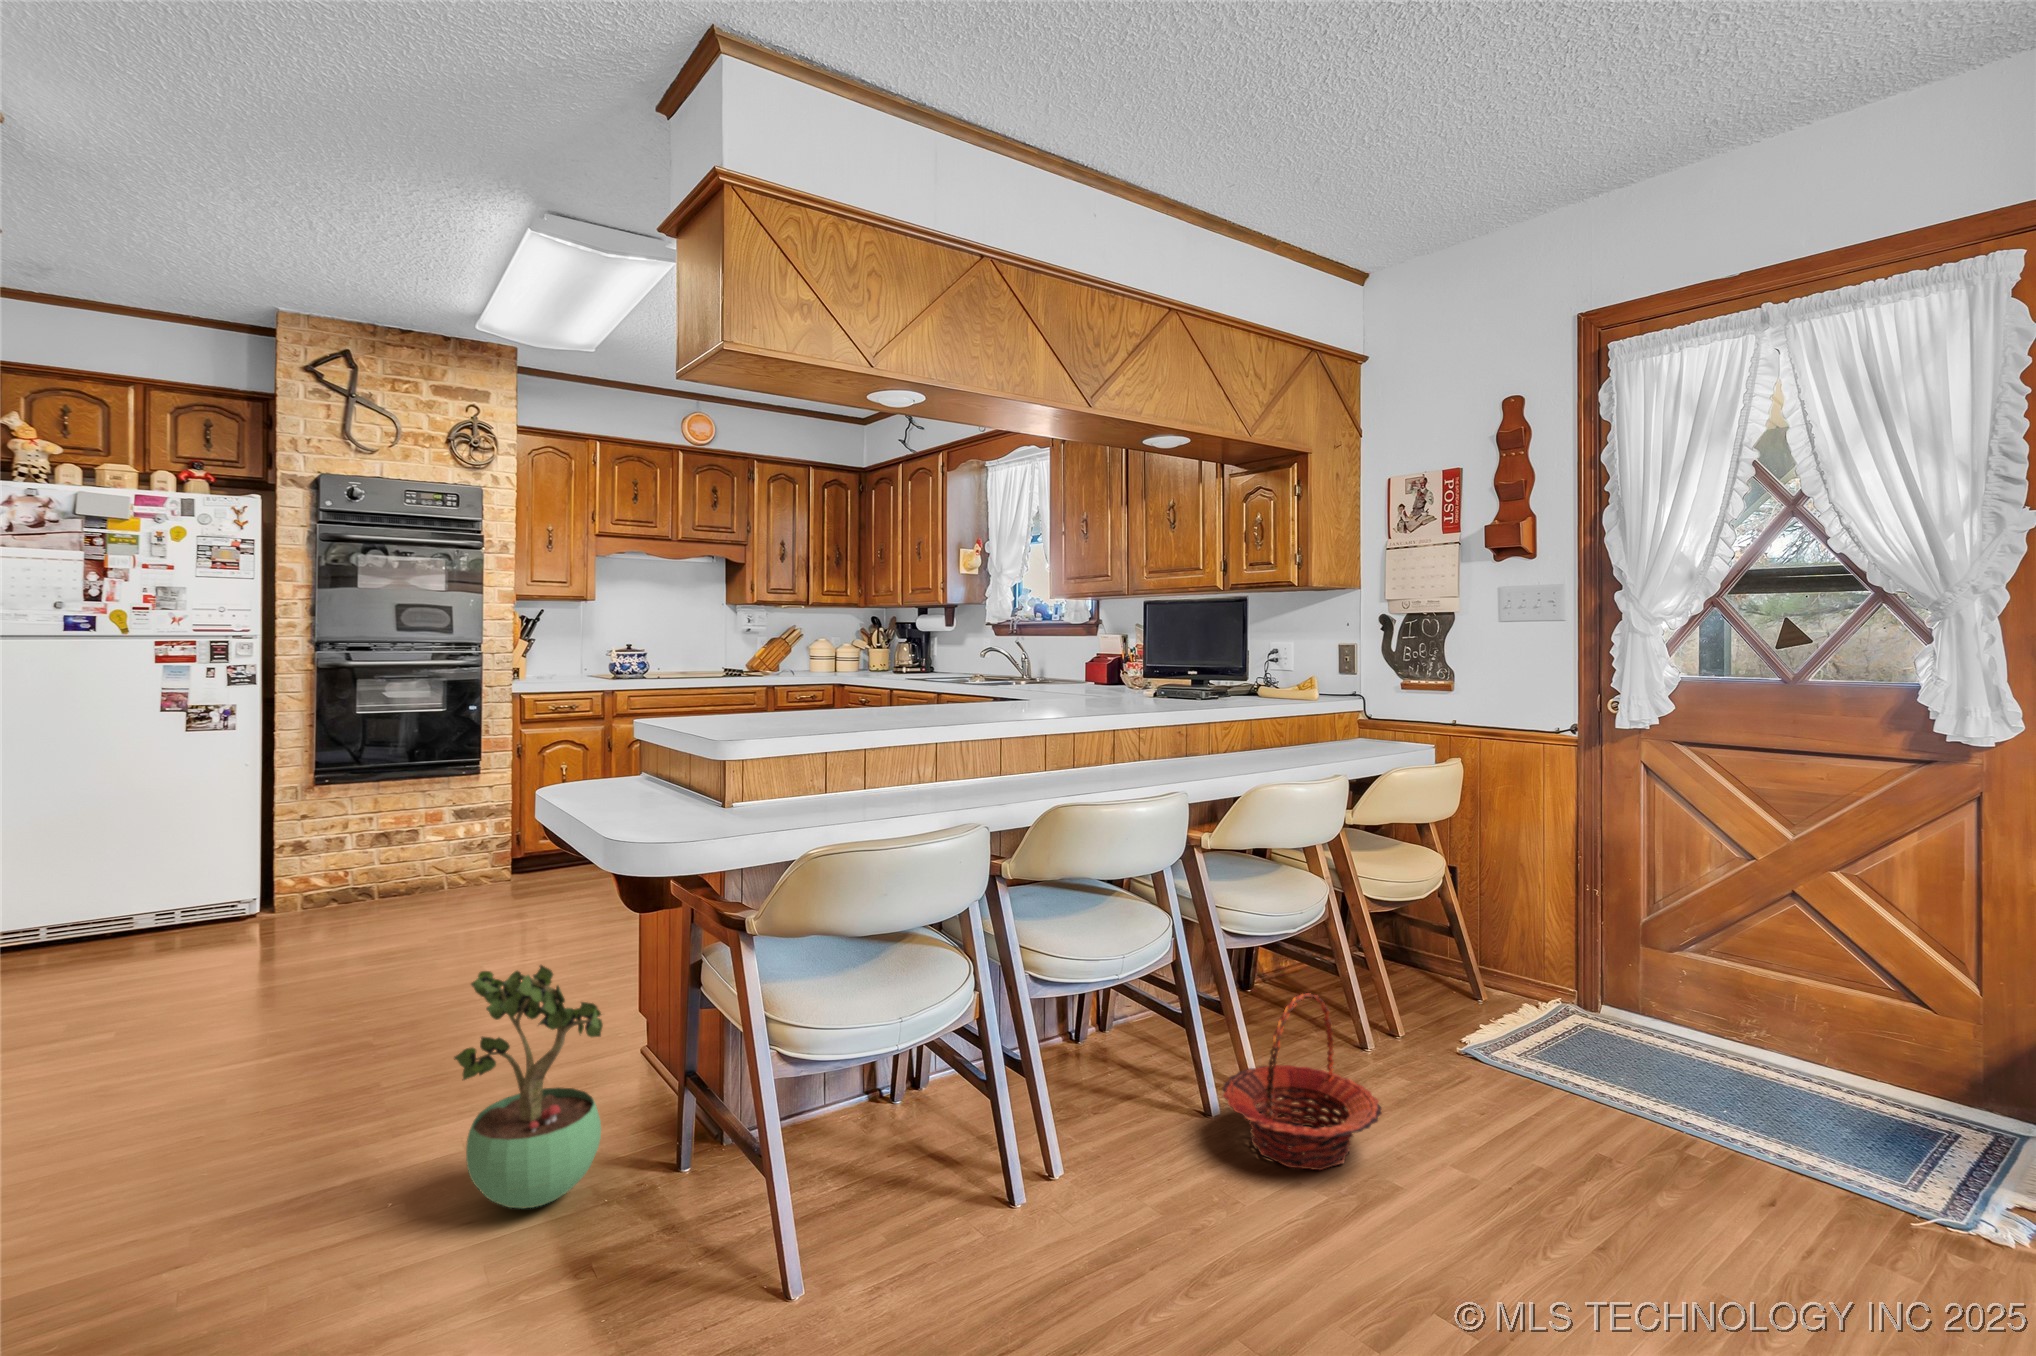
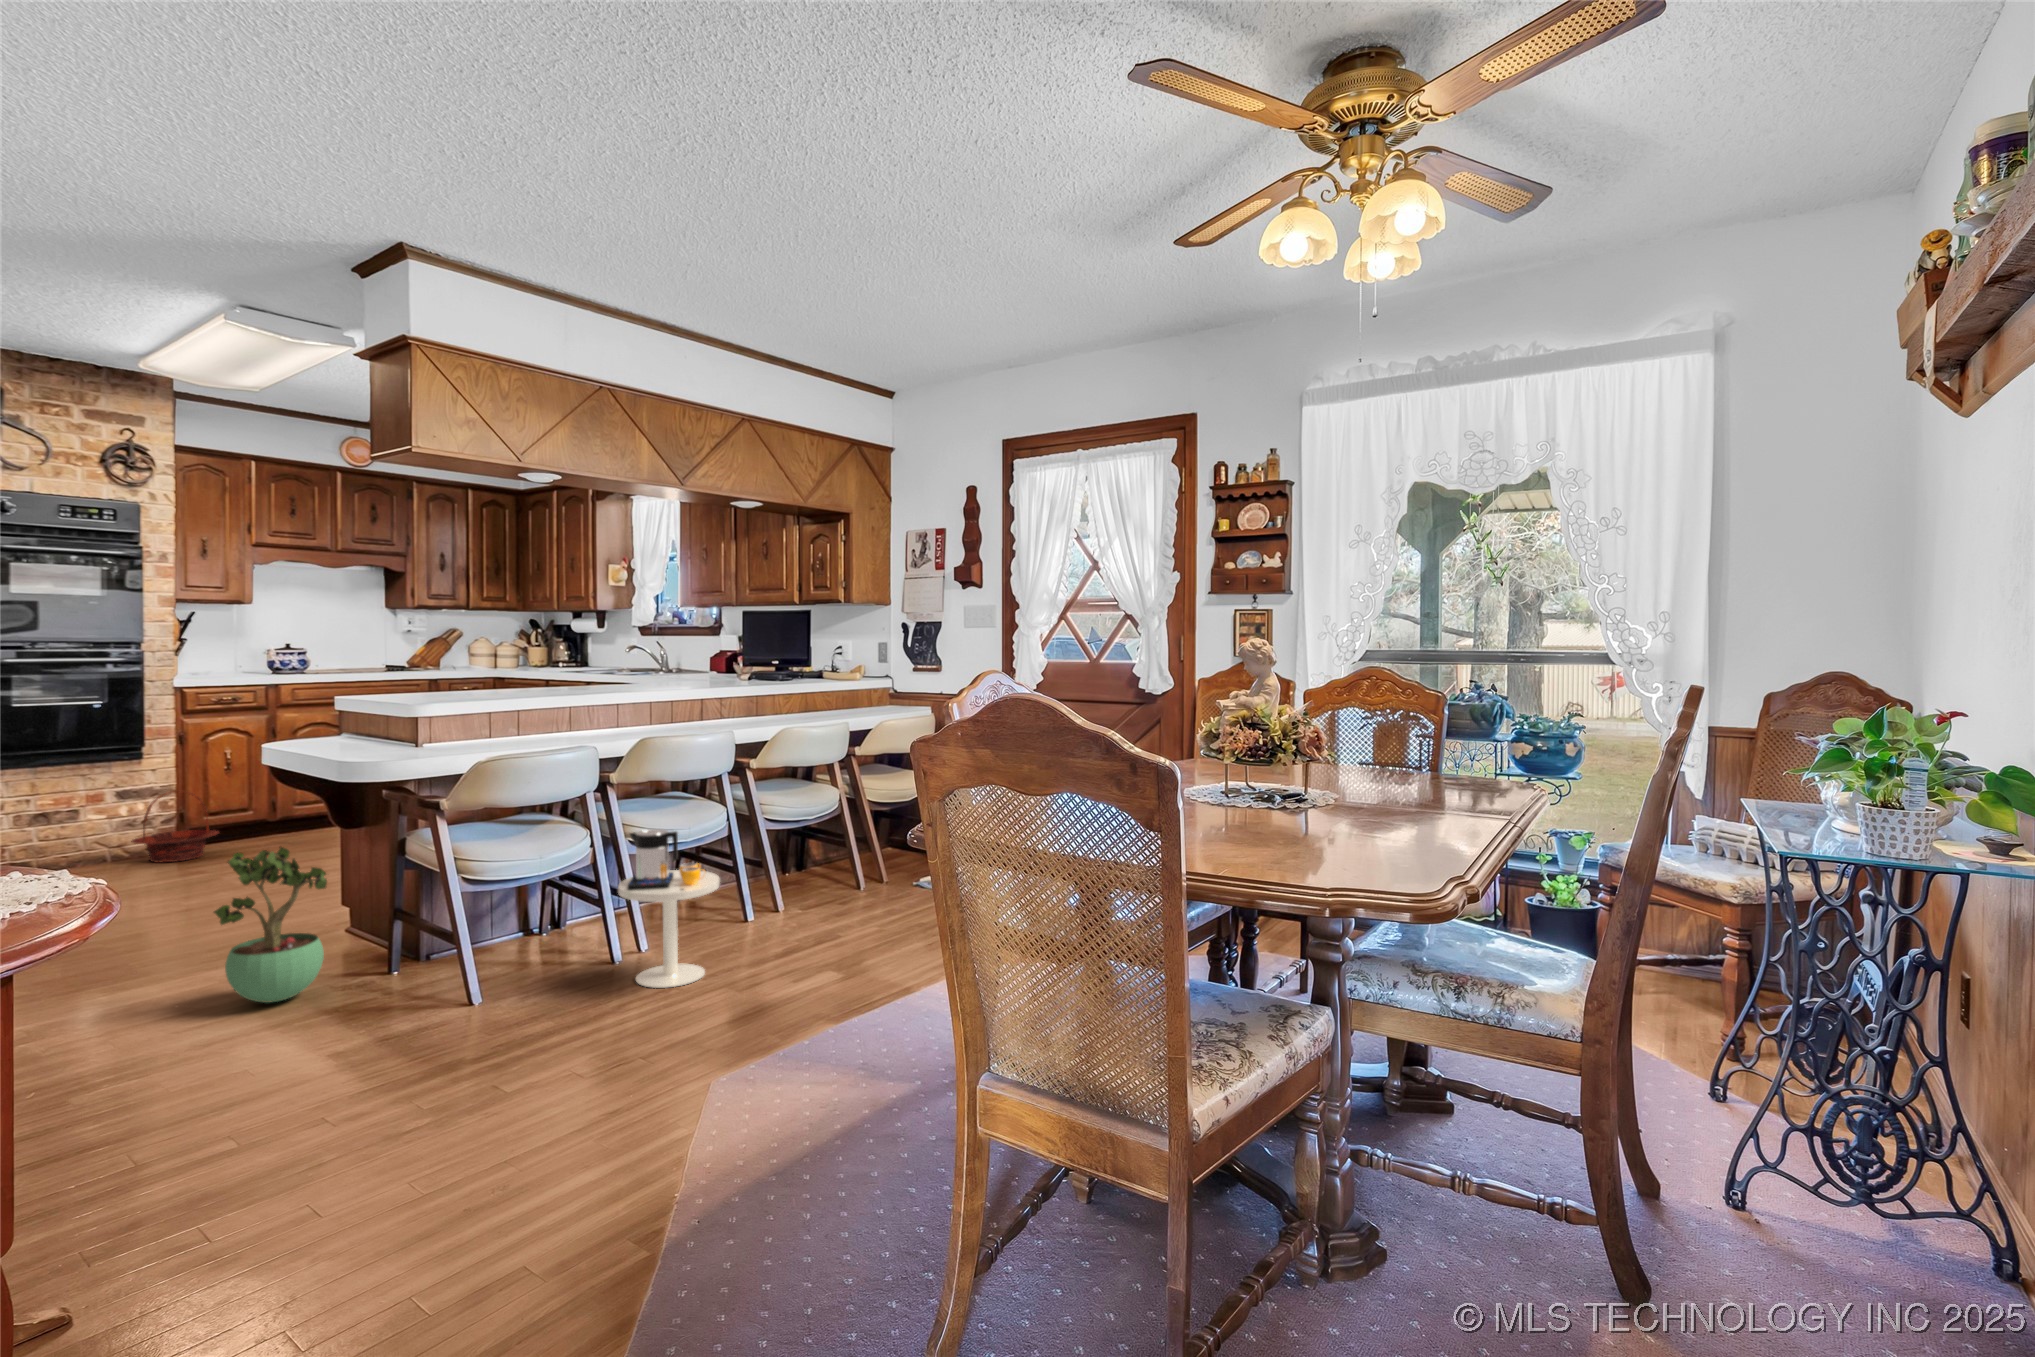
side table: none [1038,974,1209,1277] -> present [618,829,720,988]
basket: present [1223,993,1382,1170] -> present [131,792,219,863]

